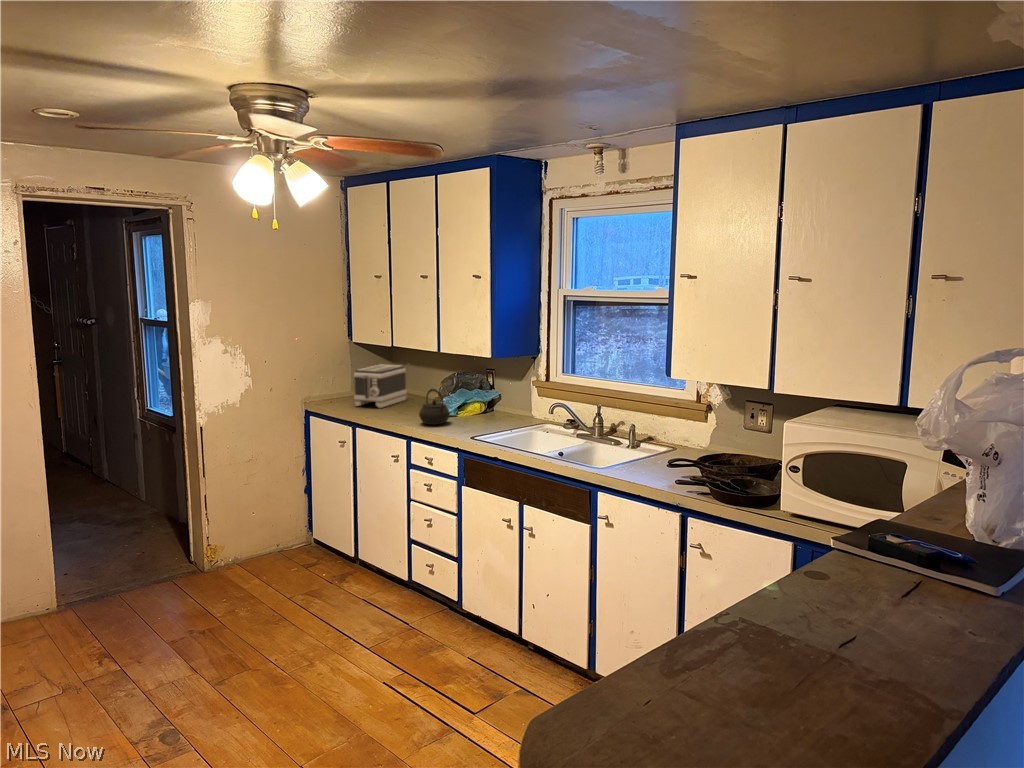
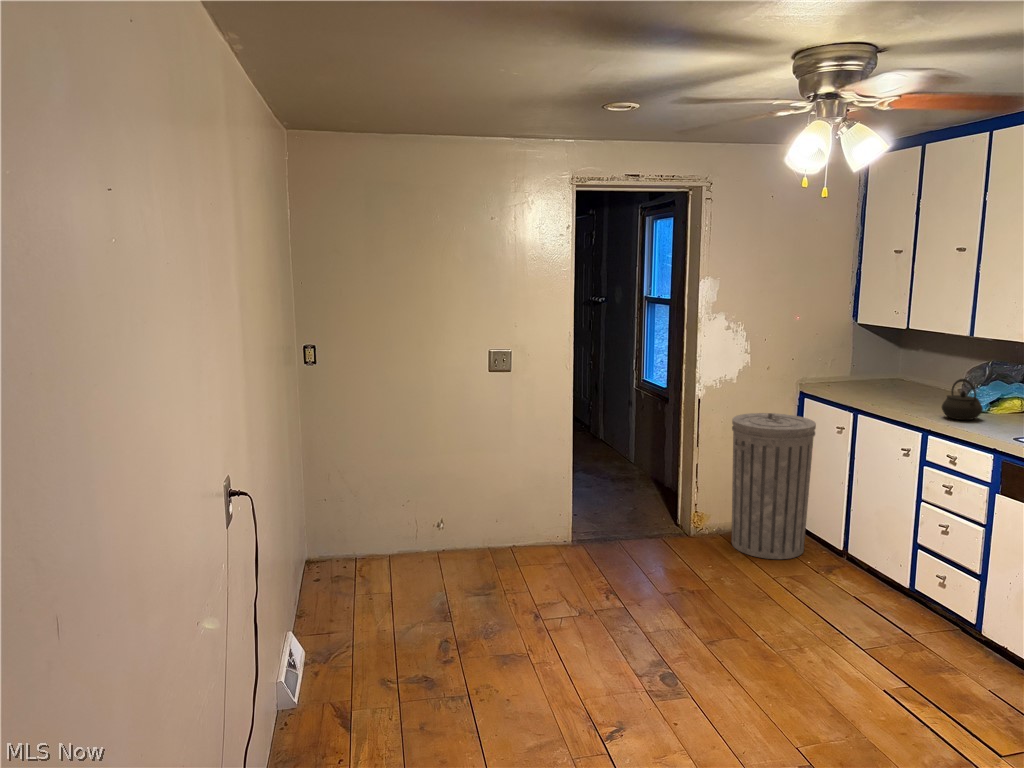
toaster: present [354,365,407,408] -> none [857,350,921,396]
trash can: none [237,434,320,580] -> present [732,413,816,559]

